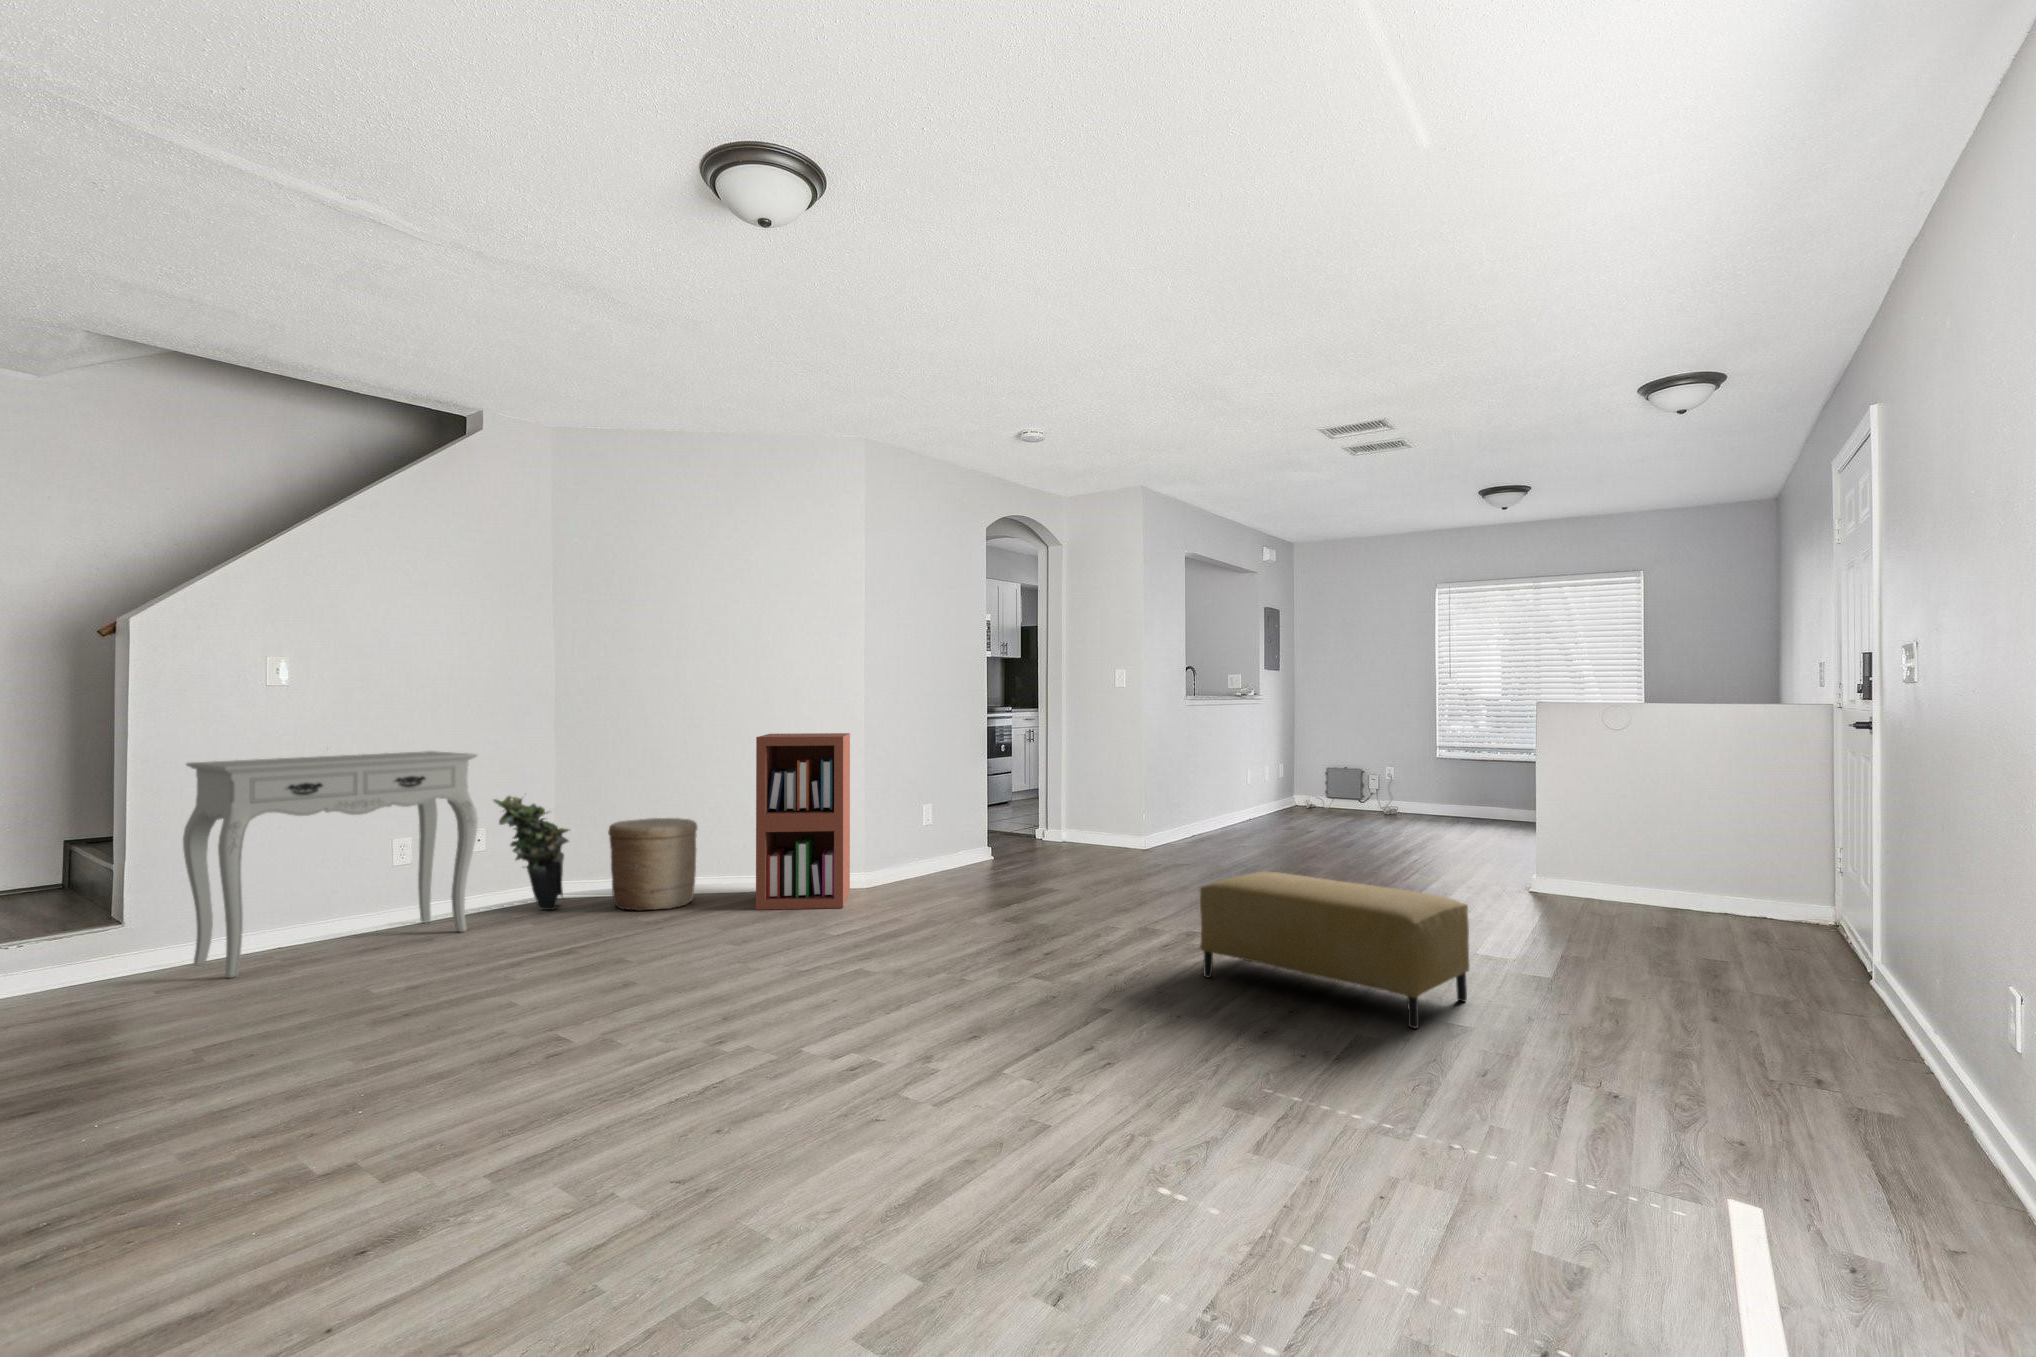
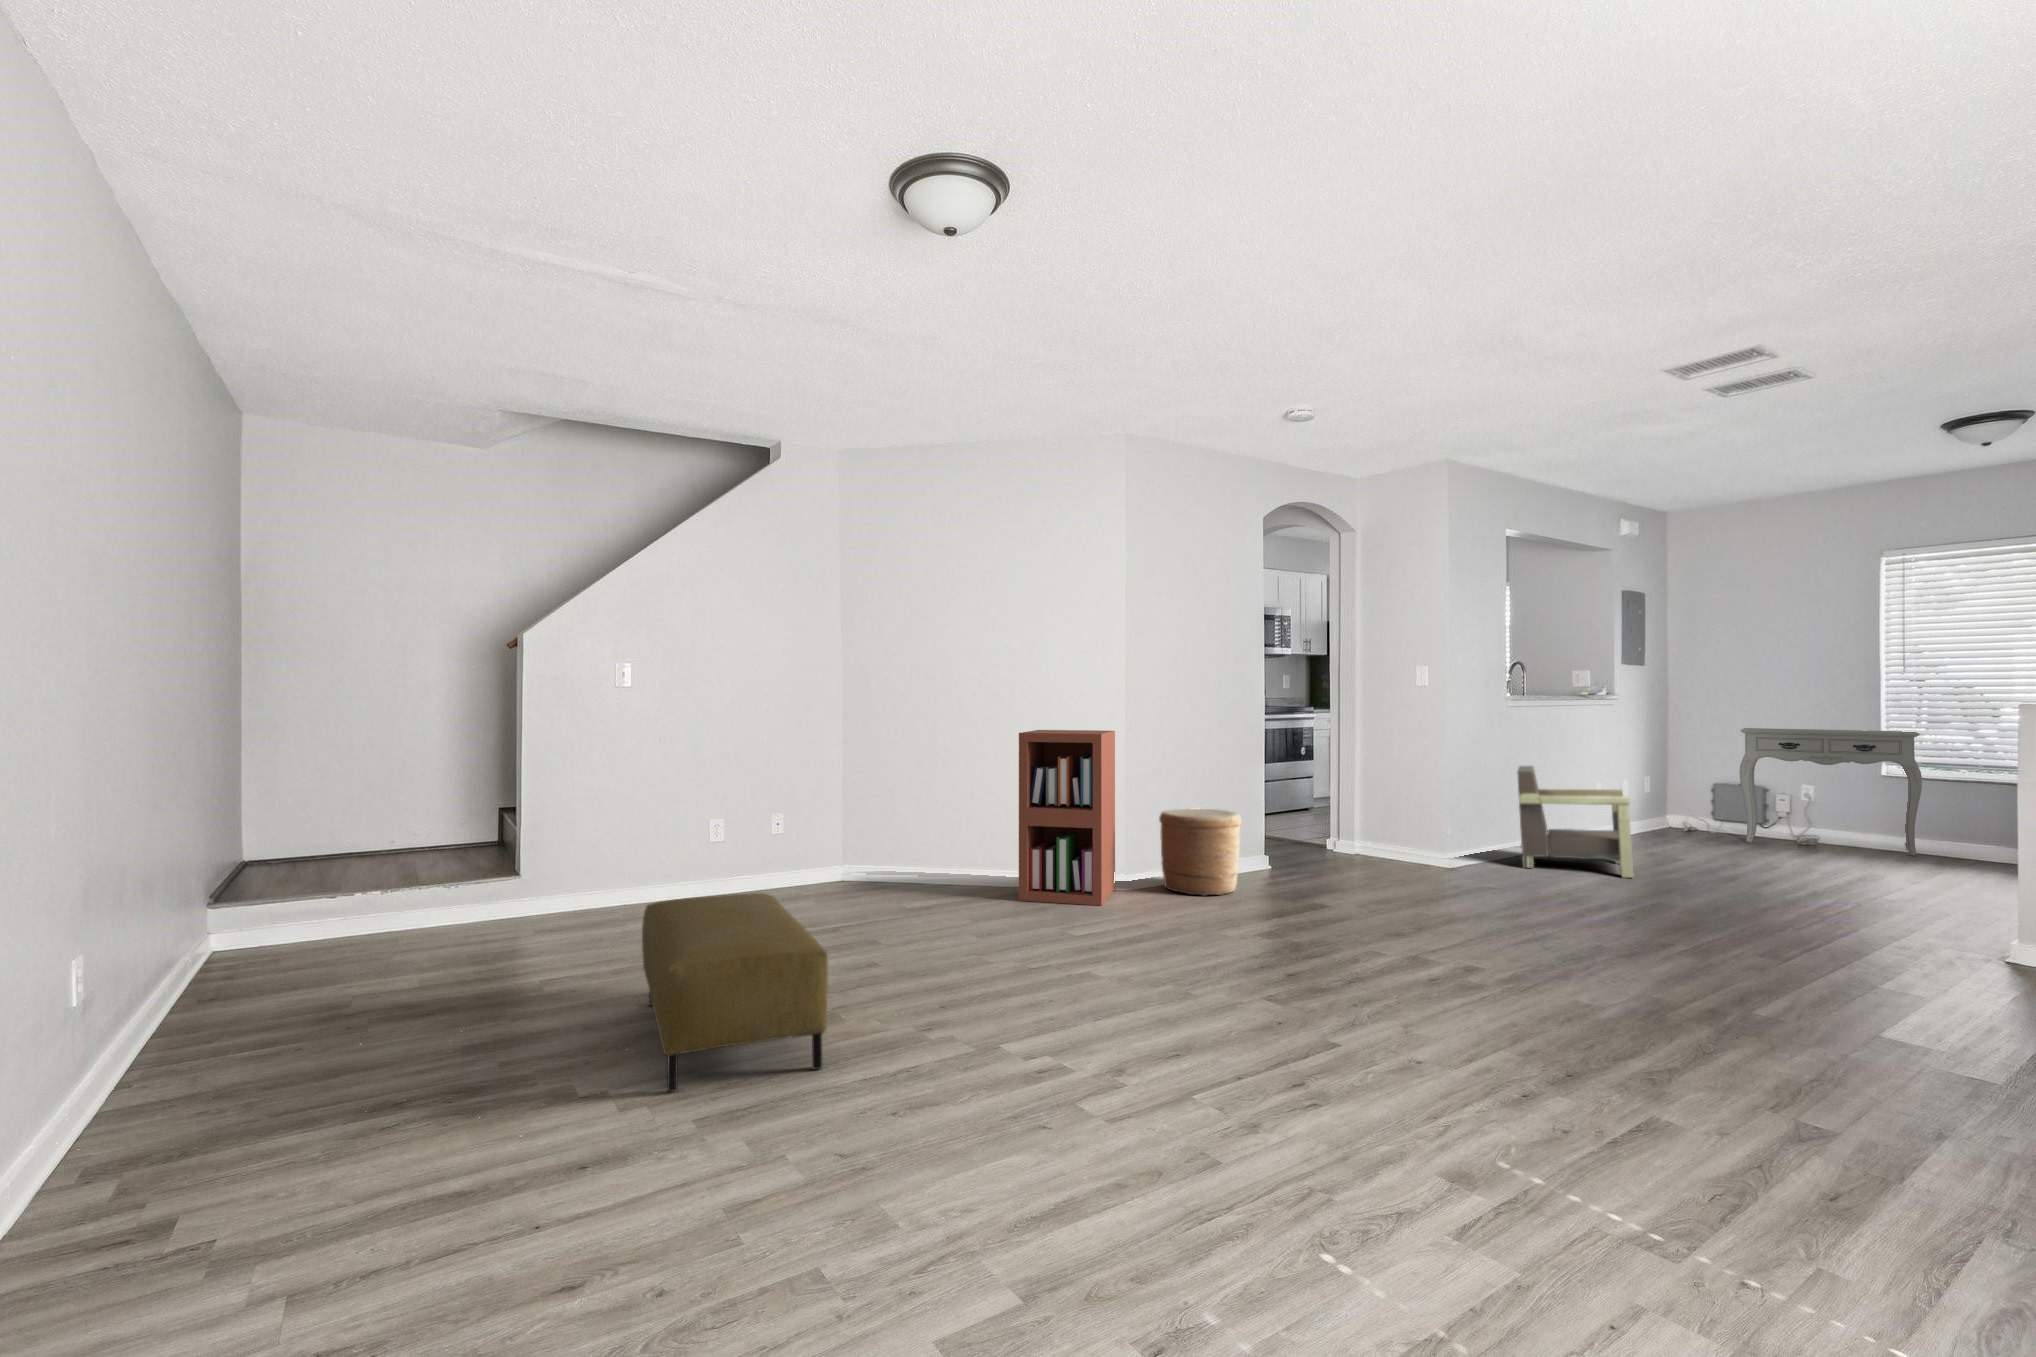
console table: present [183,751,478,978] -> present [1739,728,1922,856]
armchair: none [1191,758,1282,851] -> present [1517,766,1633,878]
potted plant: present [493,796,569,910] -> none [797,780,861,887]
woven basket: present [608,818,697,911] -> present [1159,809,1241,896]
ottoman: present [1200,872,1469,1028] -> present [642,893,828,1092]

